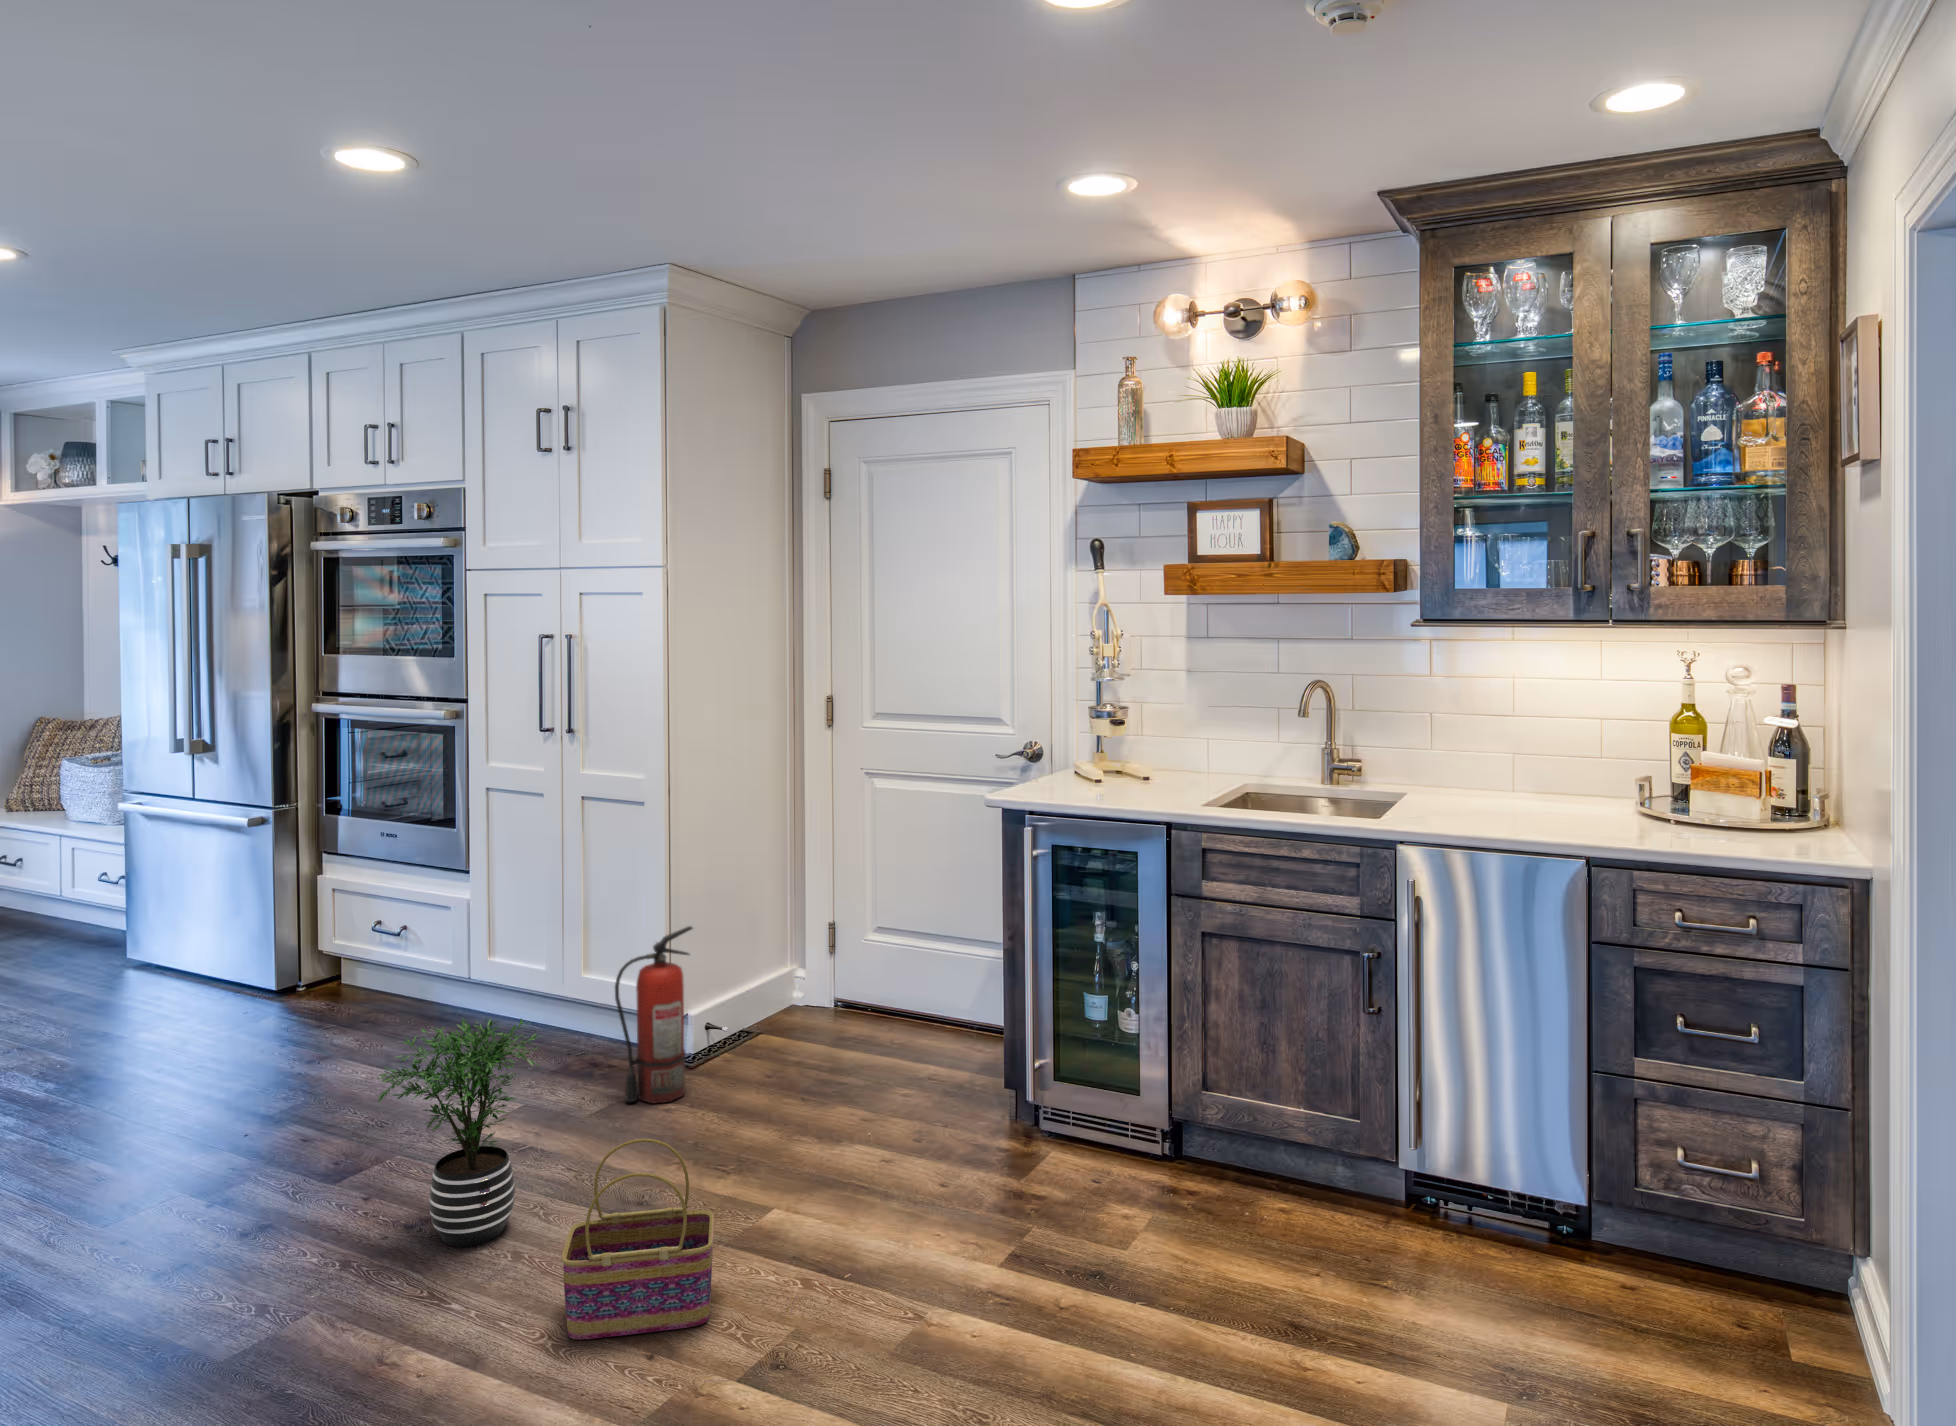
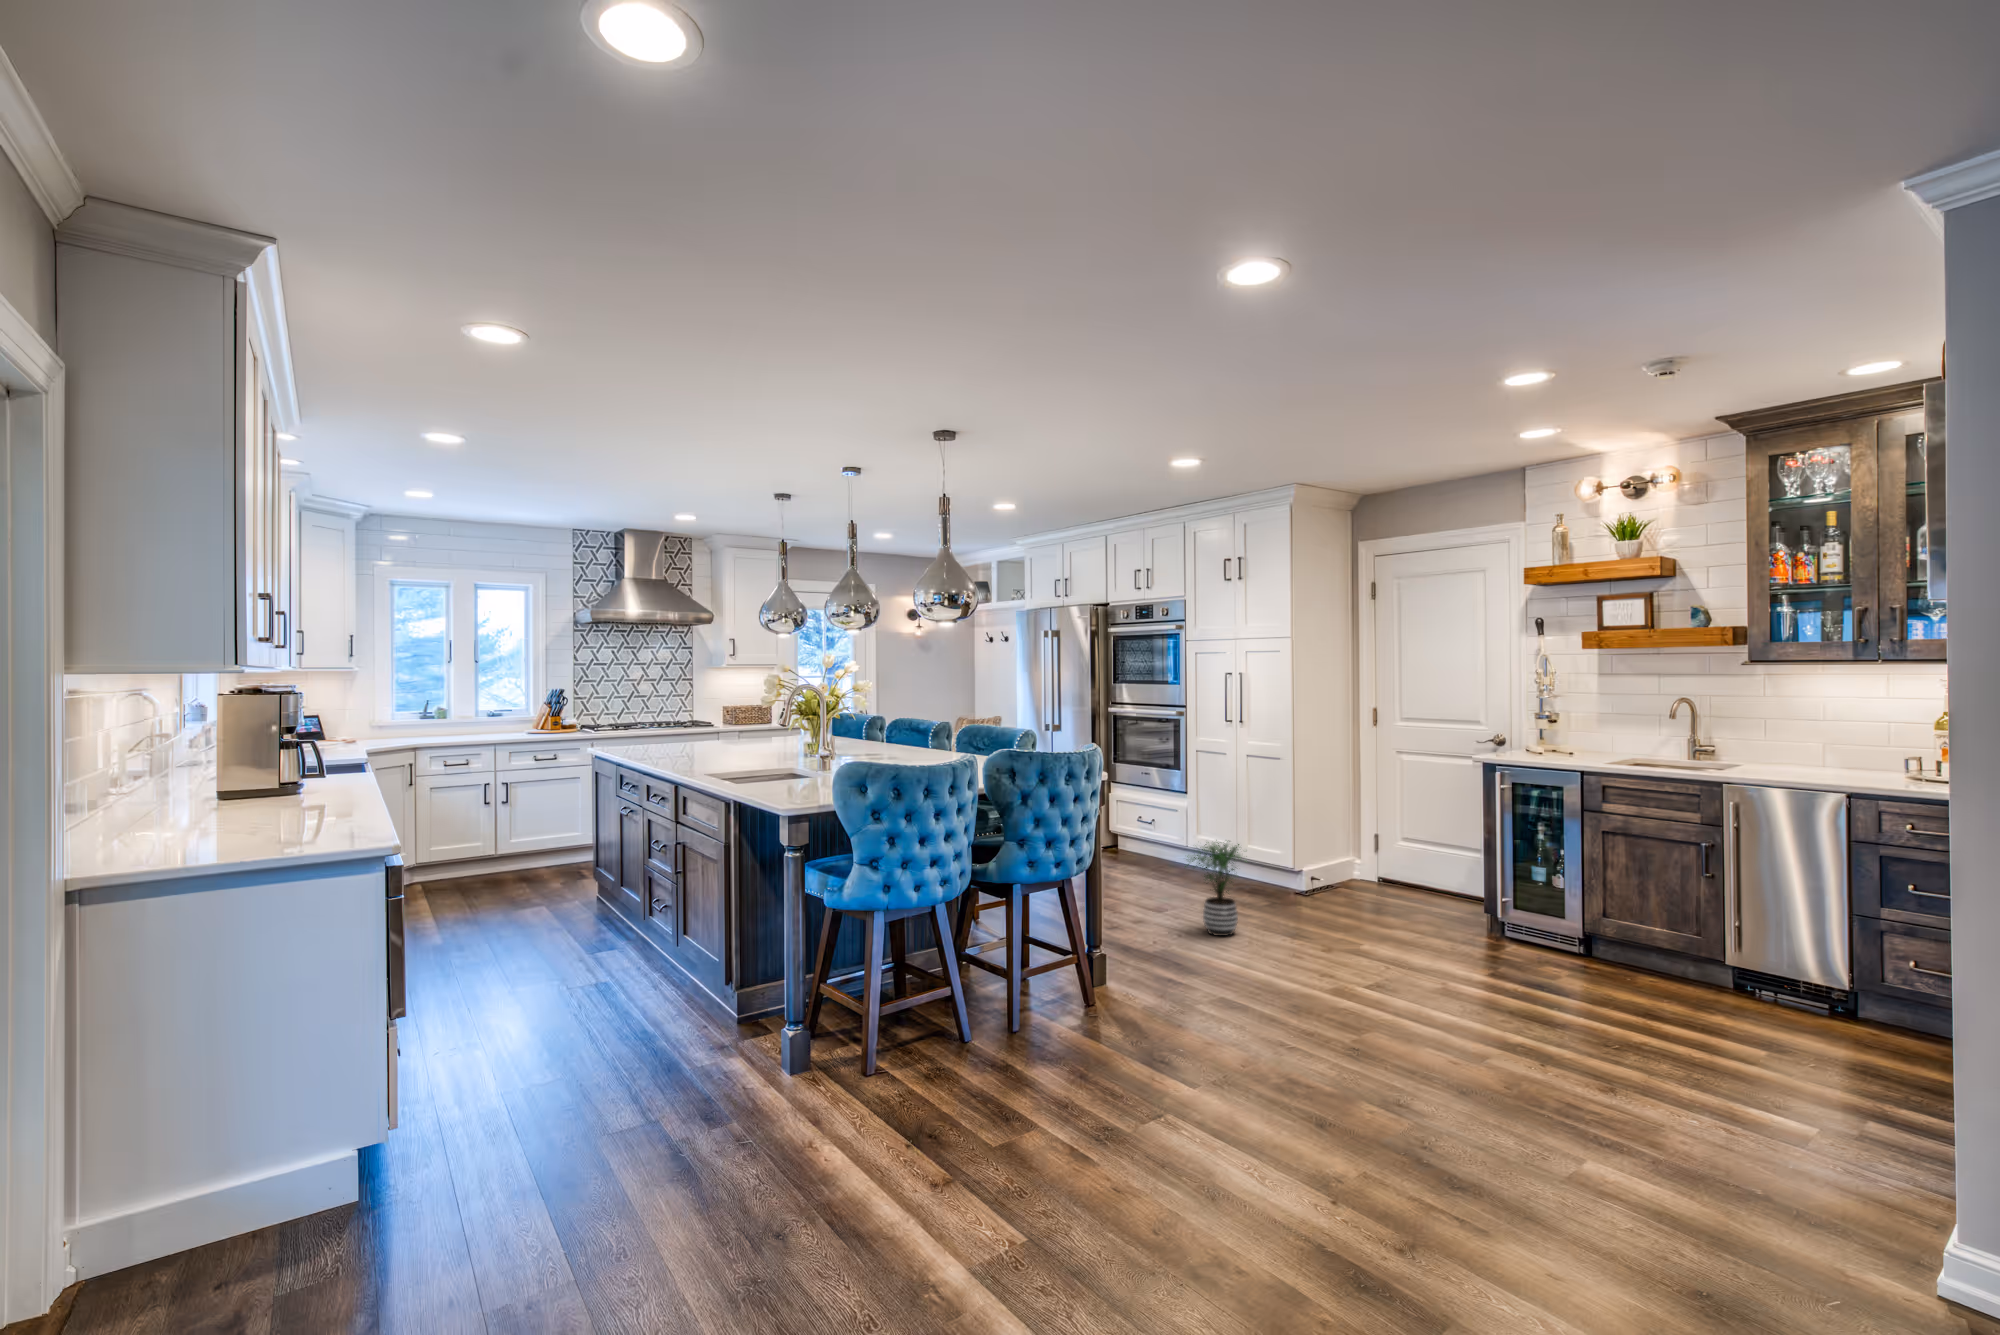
fire extinguisher: present [615,926,693,1103] -> none [1269,819,1307,905]
basket: present [561,1139,715,1339] -> none [1272,890,1337,969]

